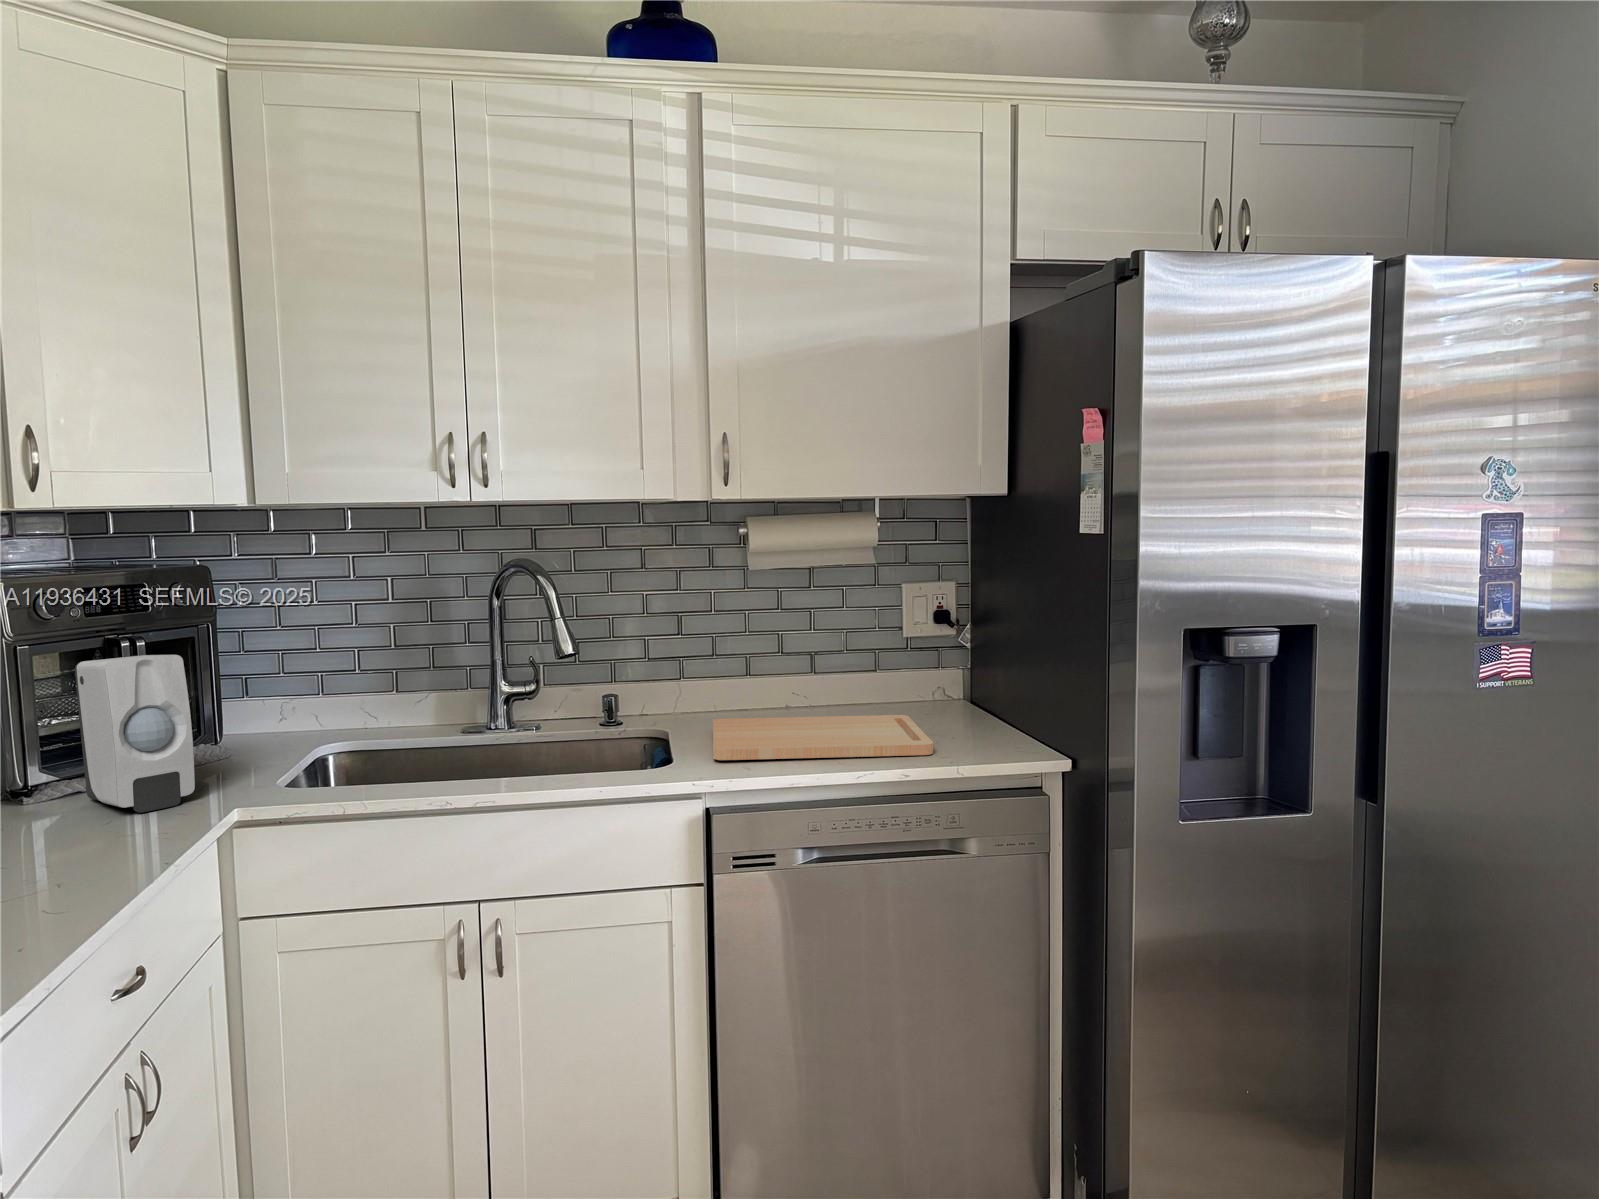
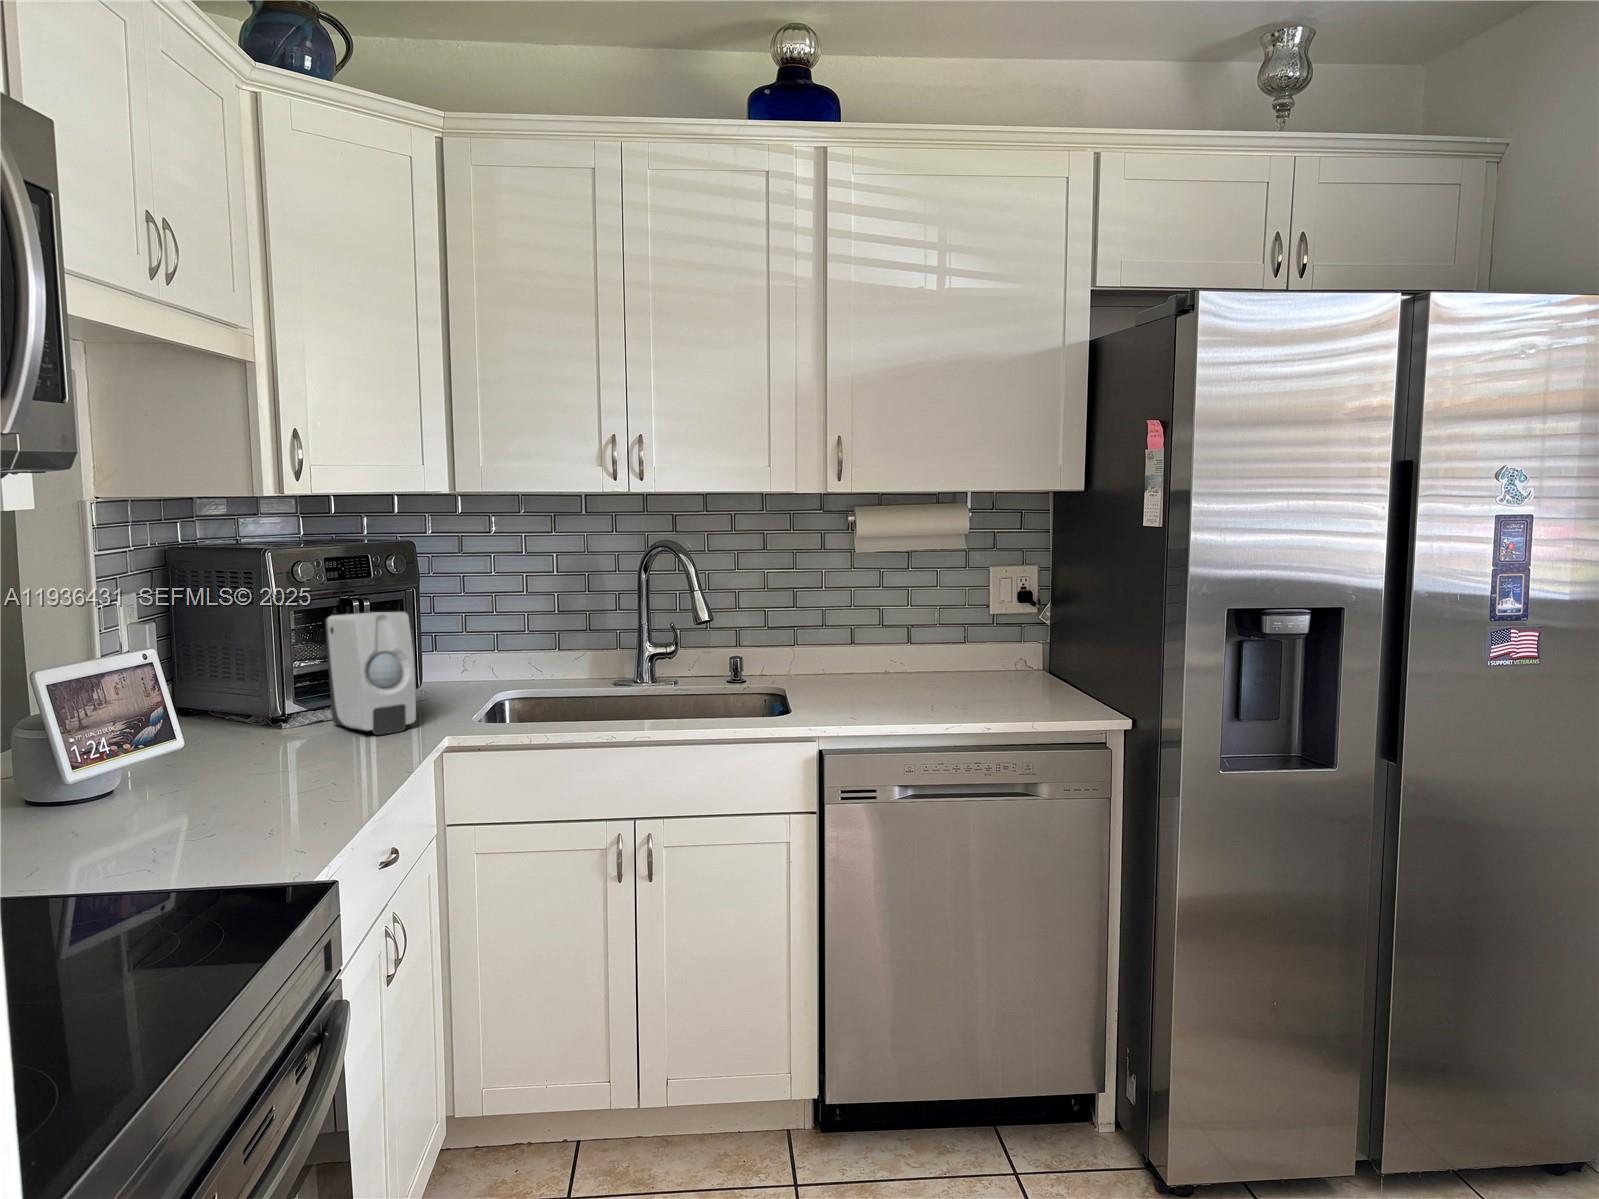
cutting board: present [713,715,933,760] -> none [823,680,1012,712]

